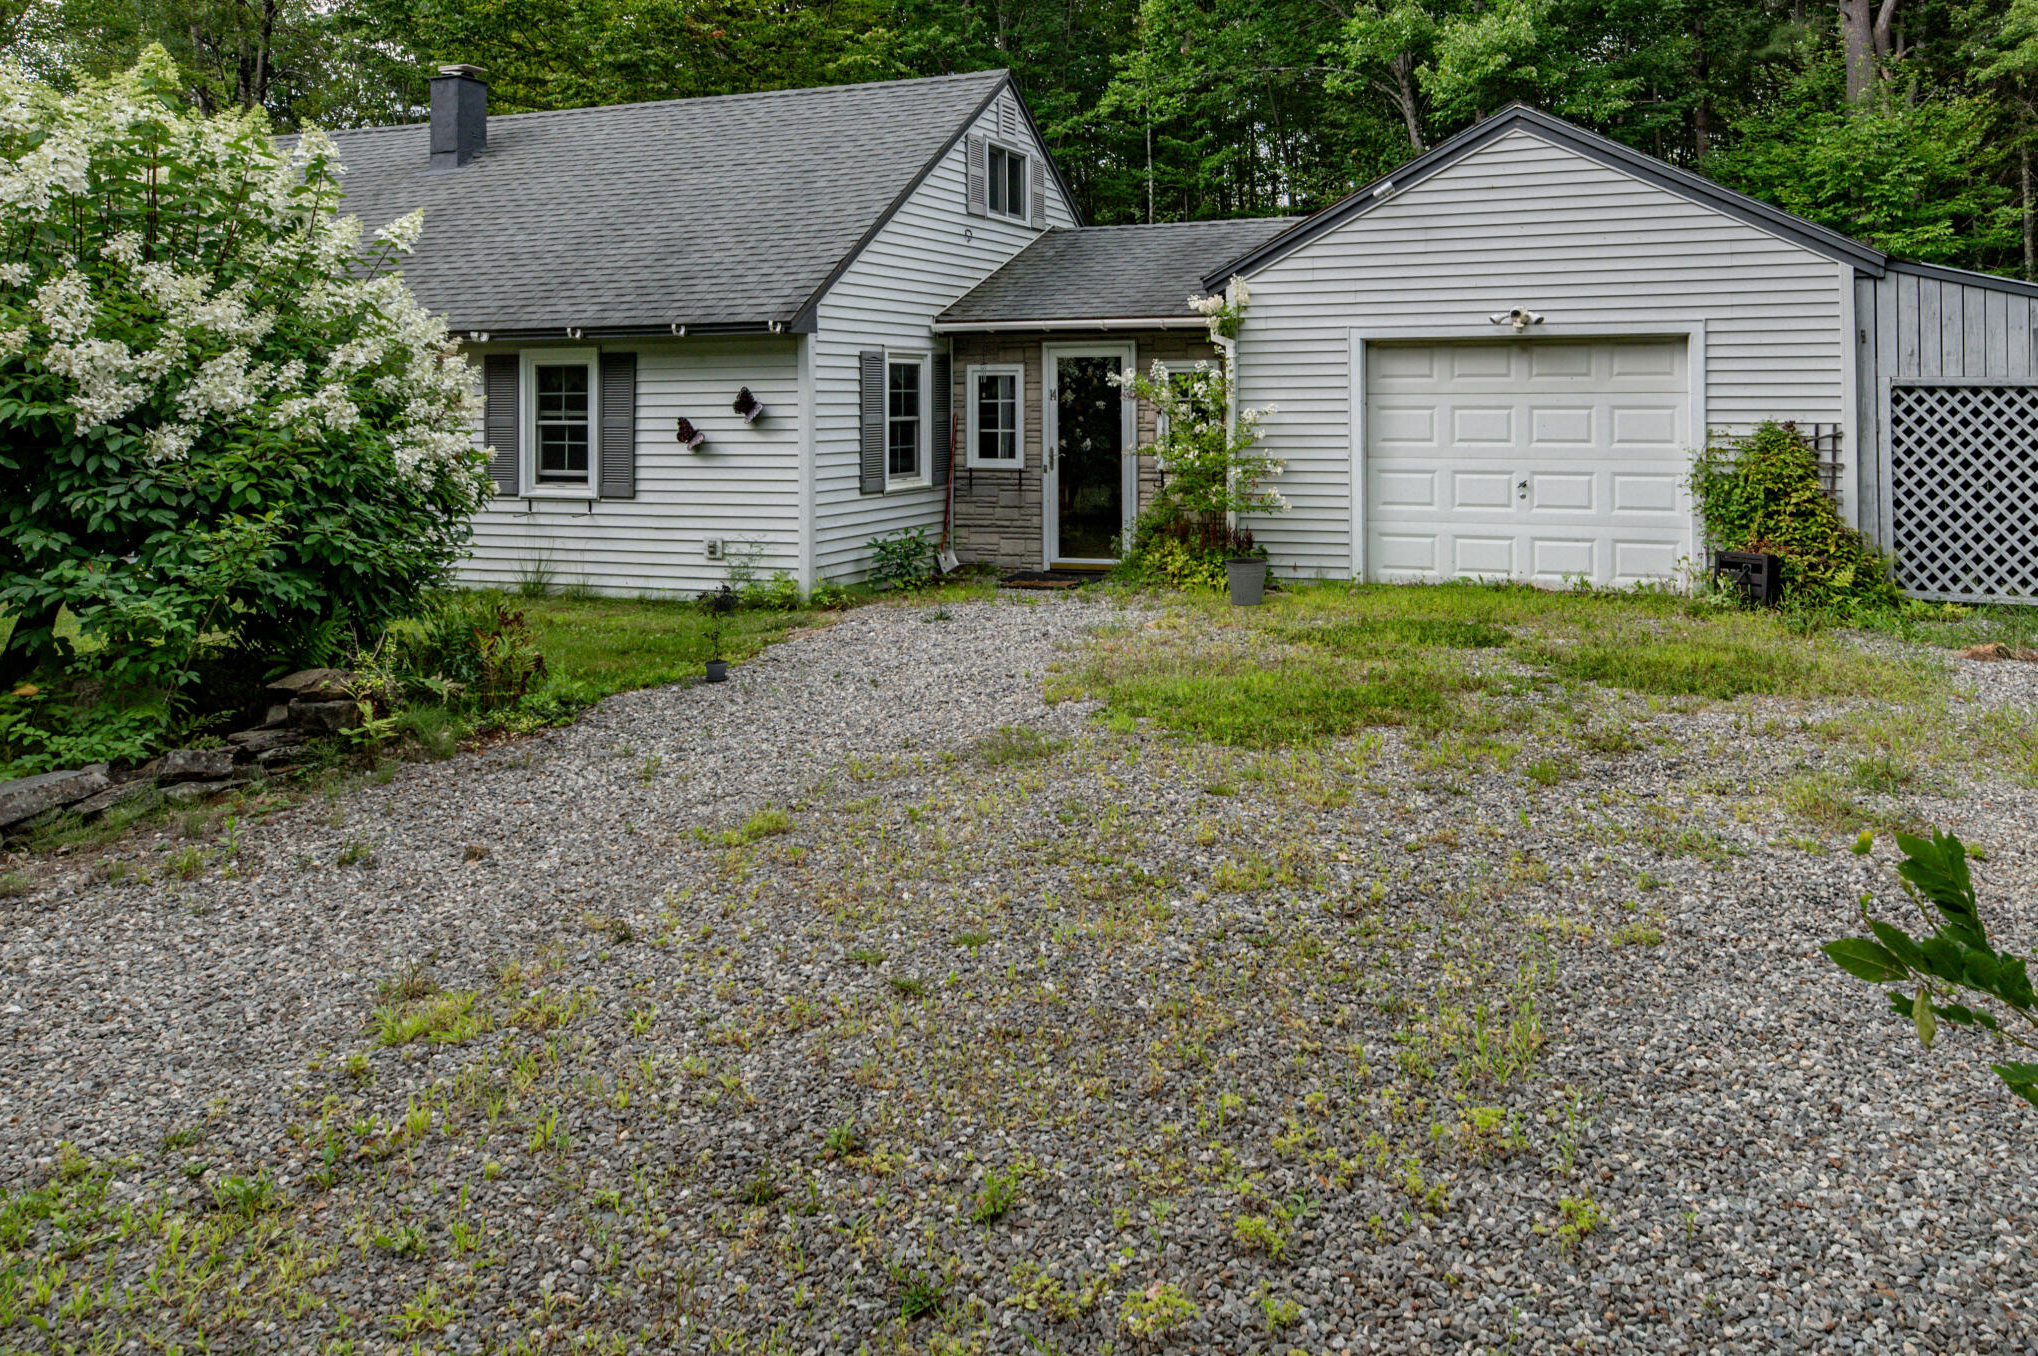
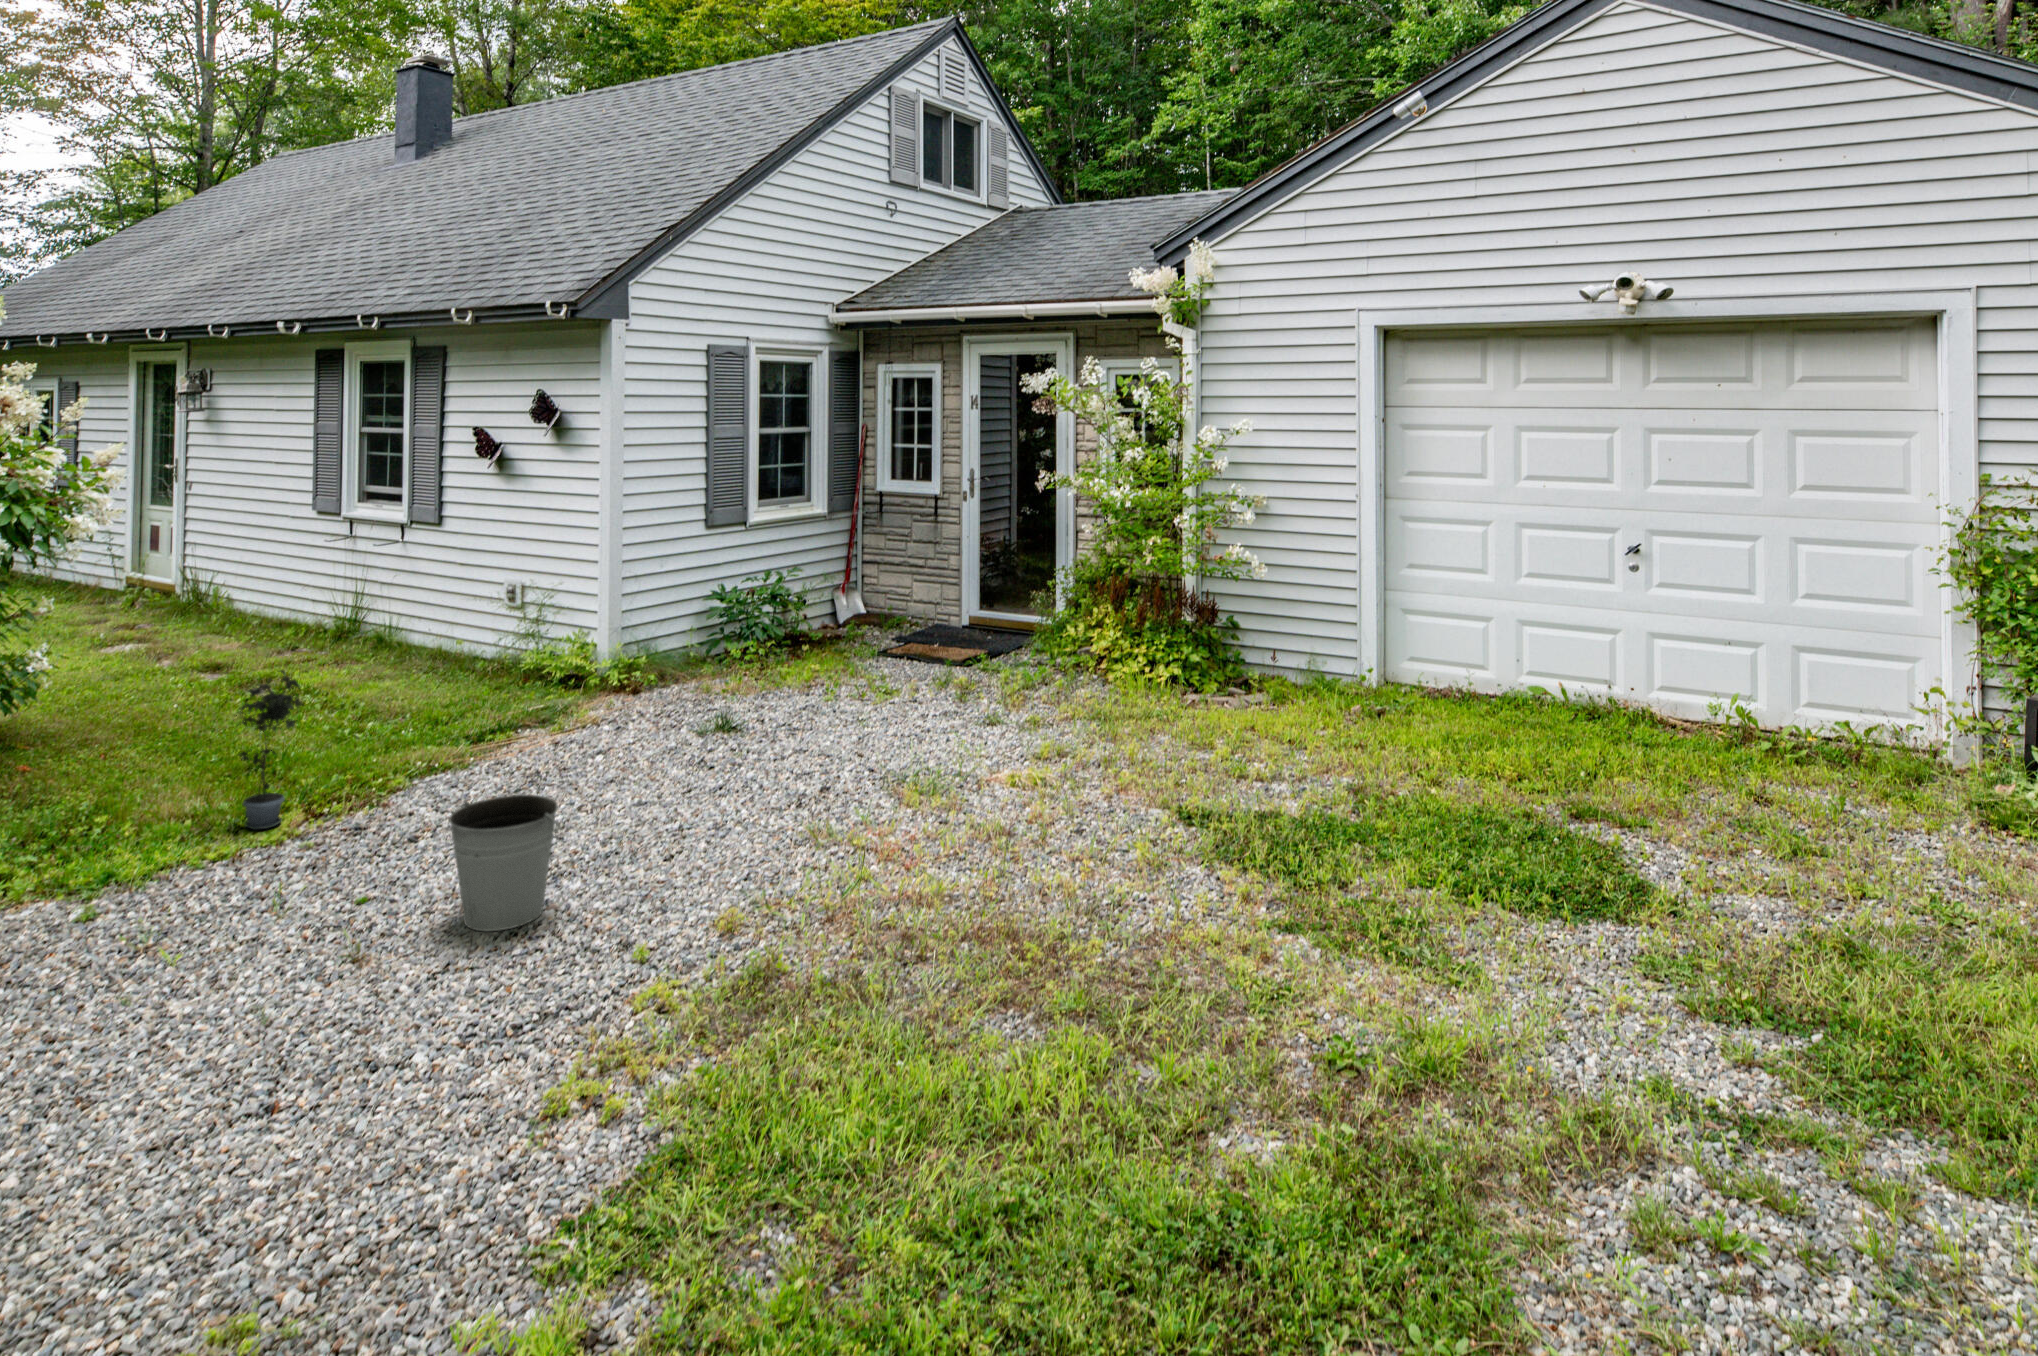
bucket: present [1224,558,1269,605] -> present [449,794,562,932]

